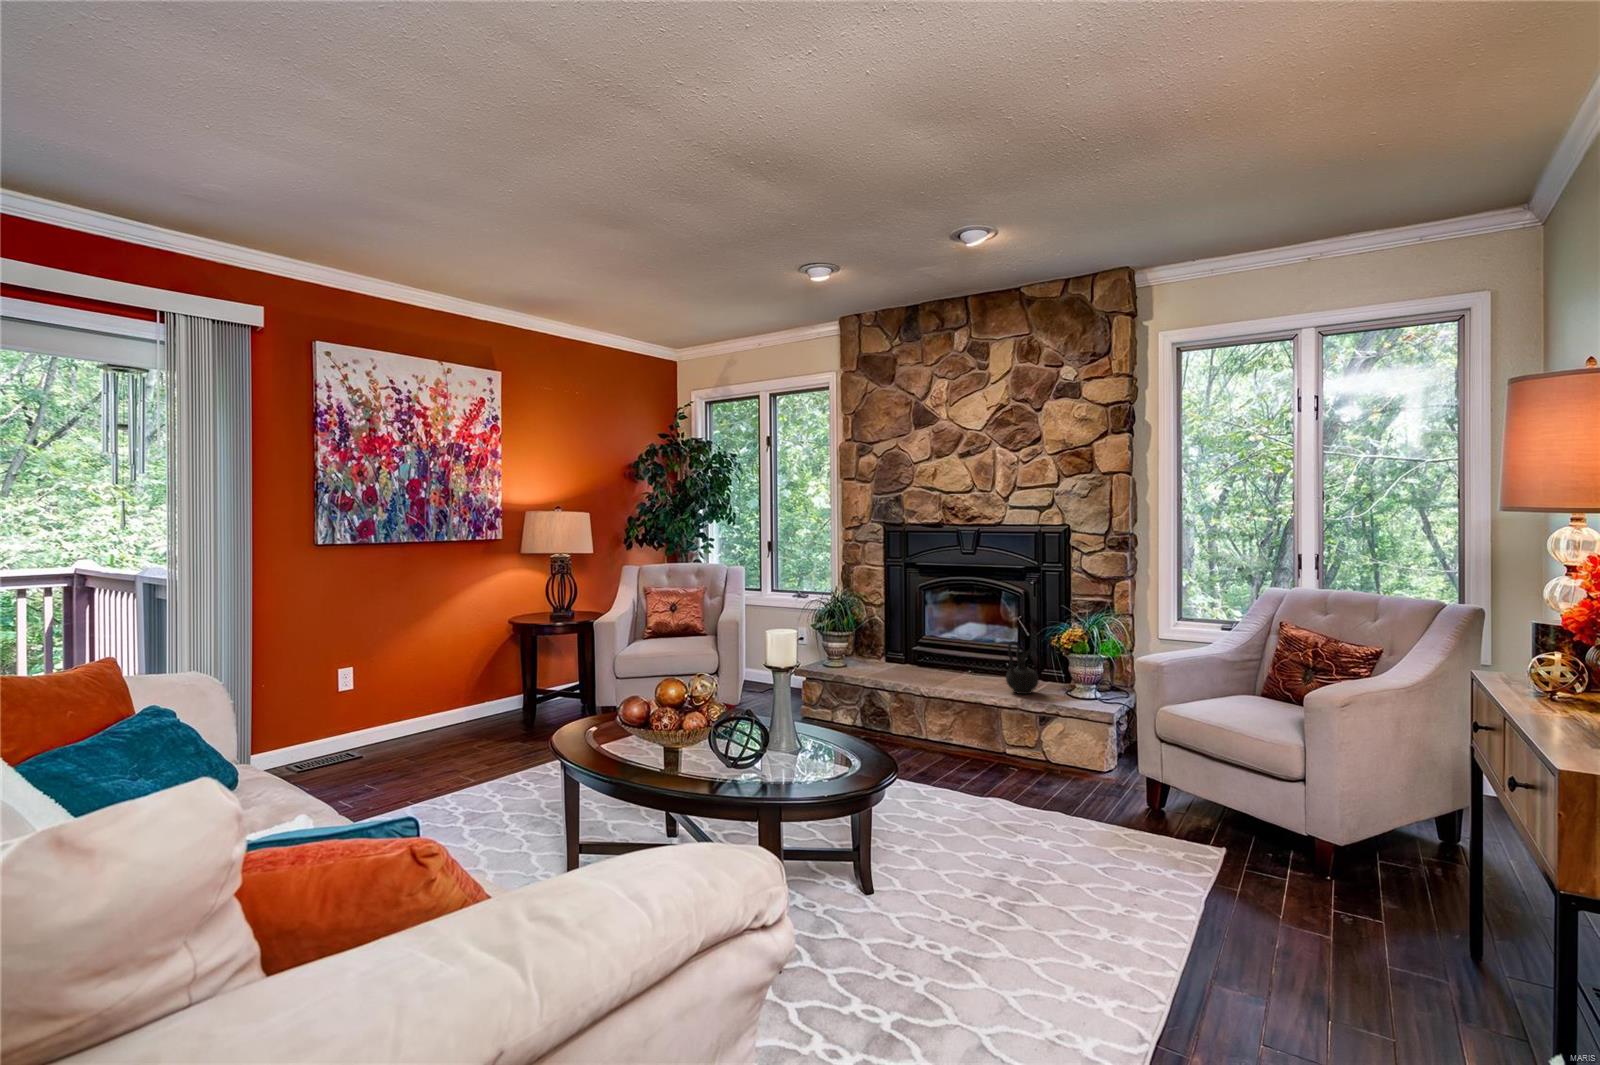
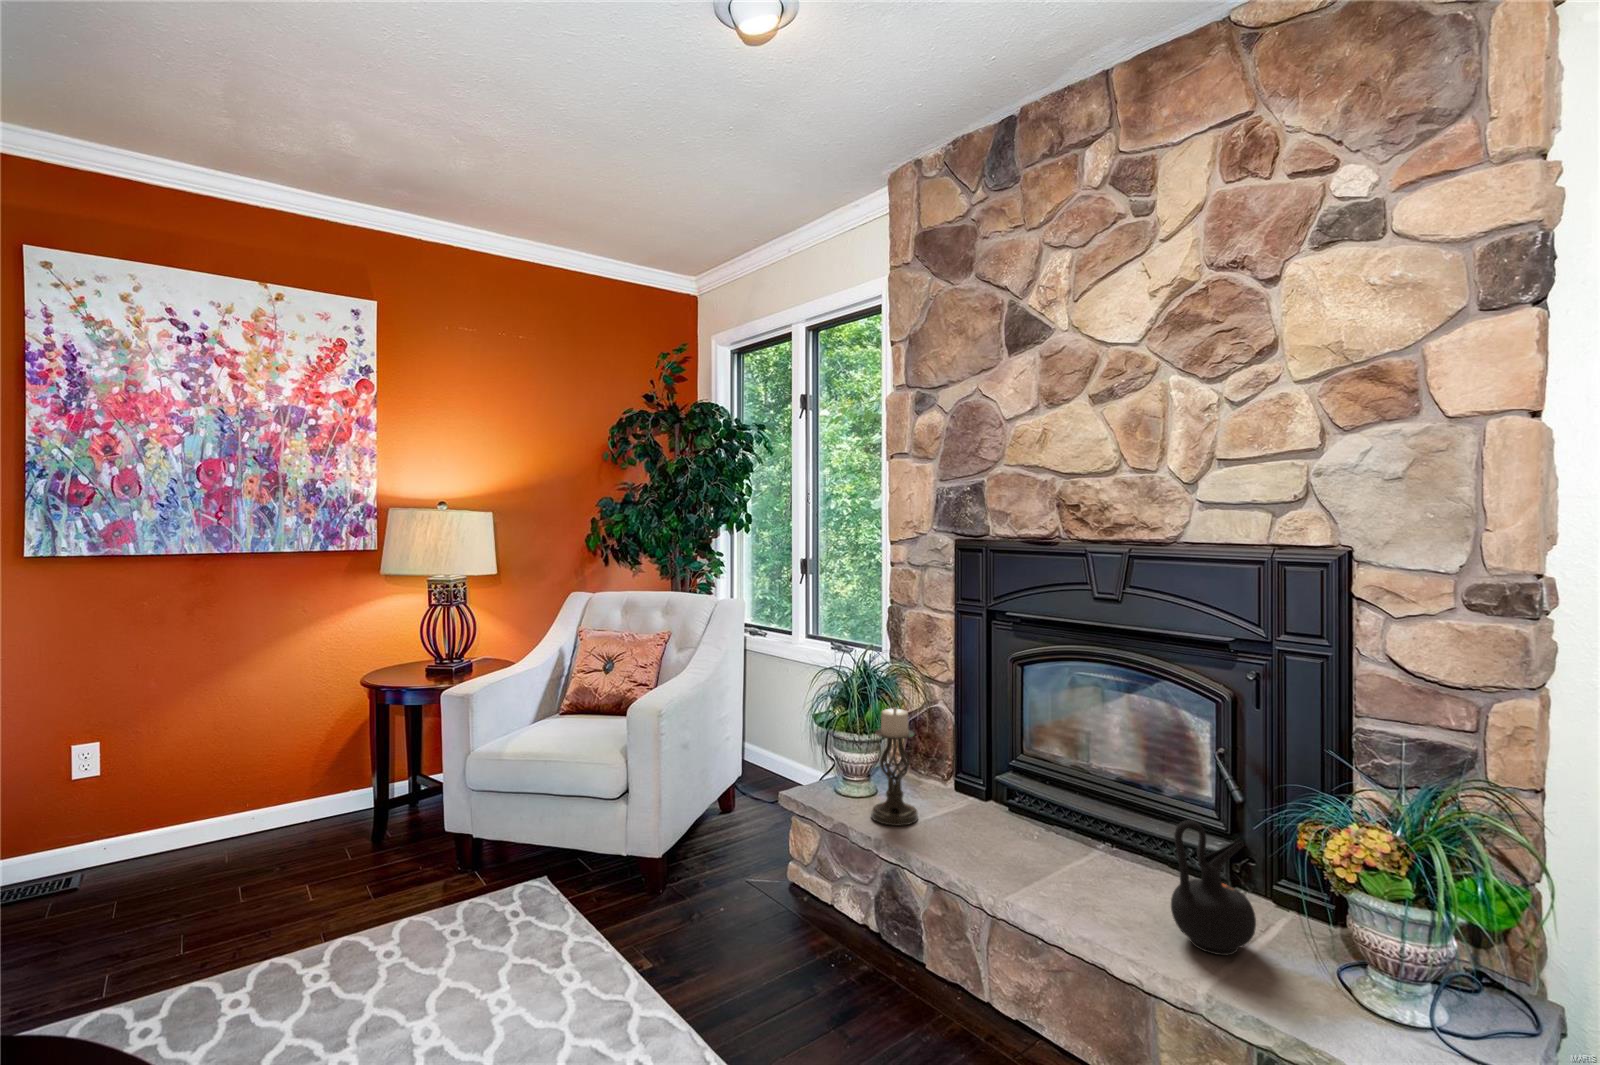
candle holder: none [853,615,878,675] -> present [871,707,918,826]

